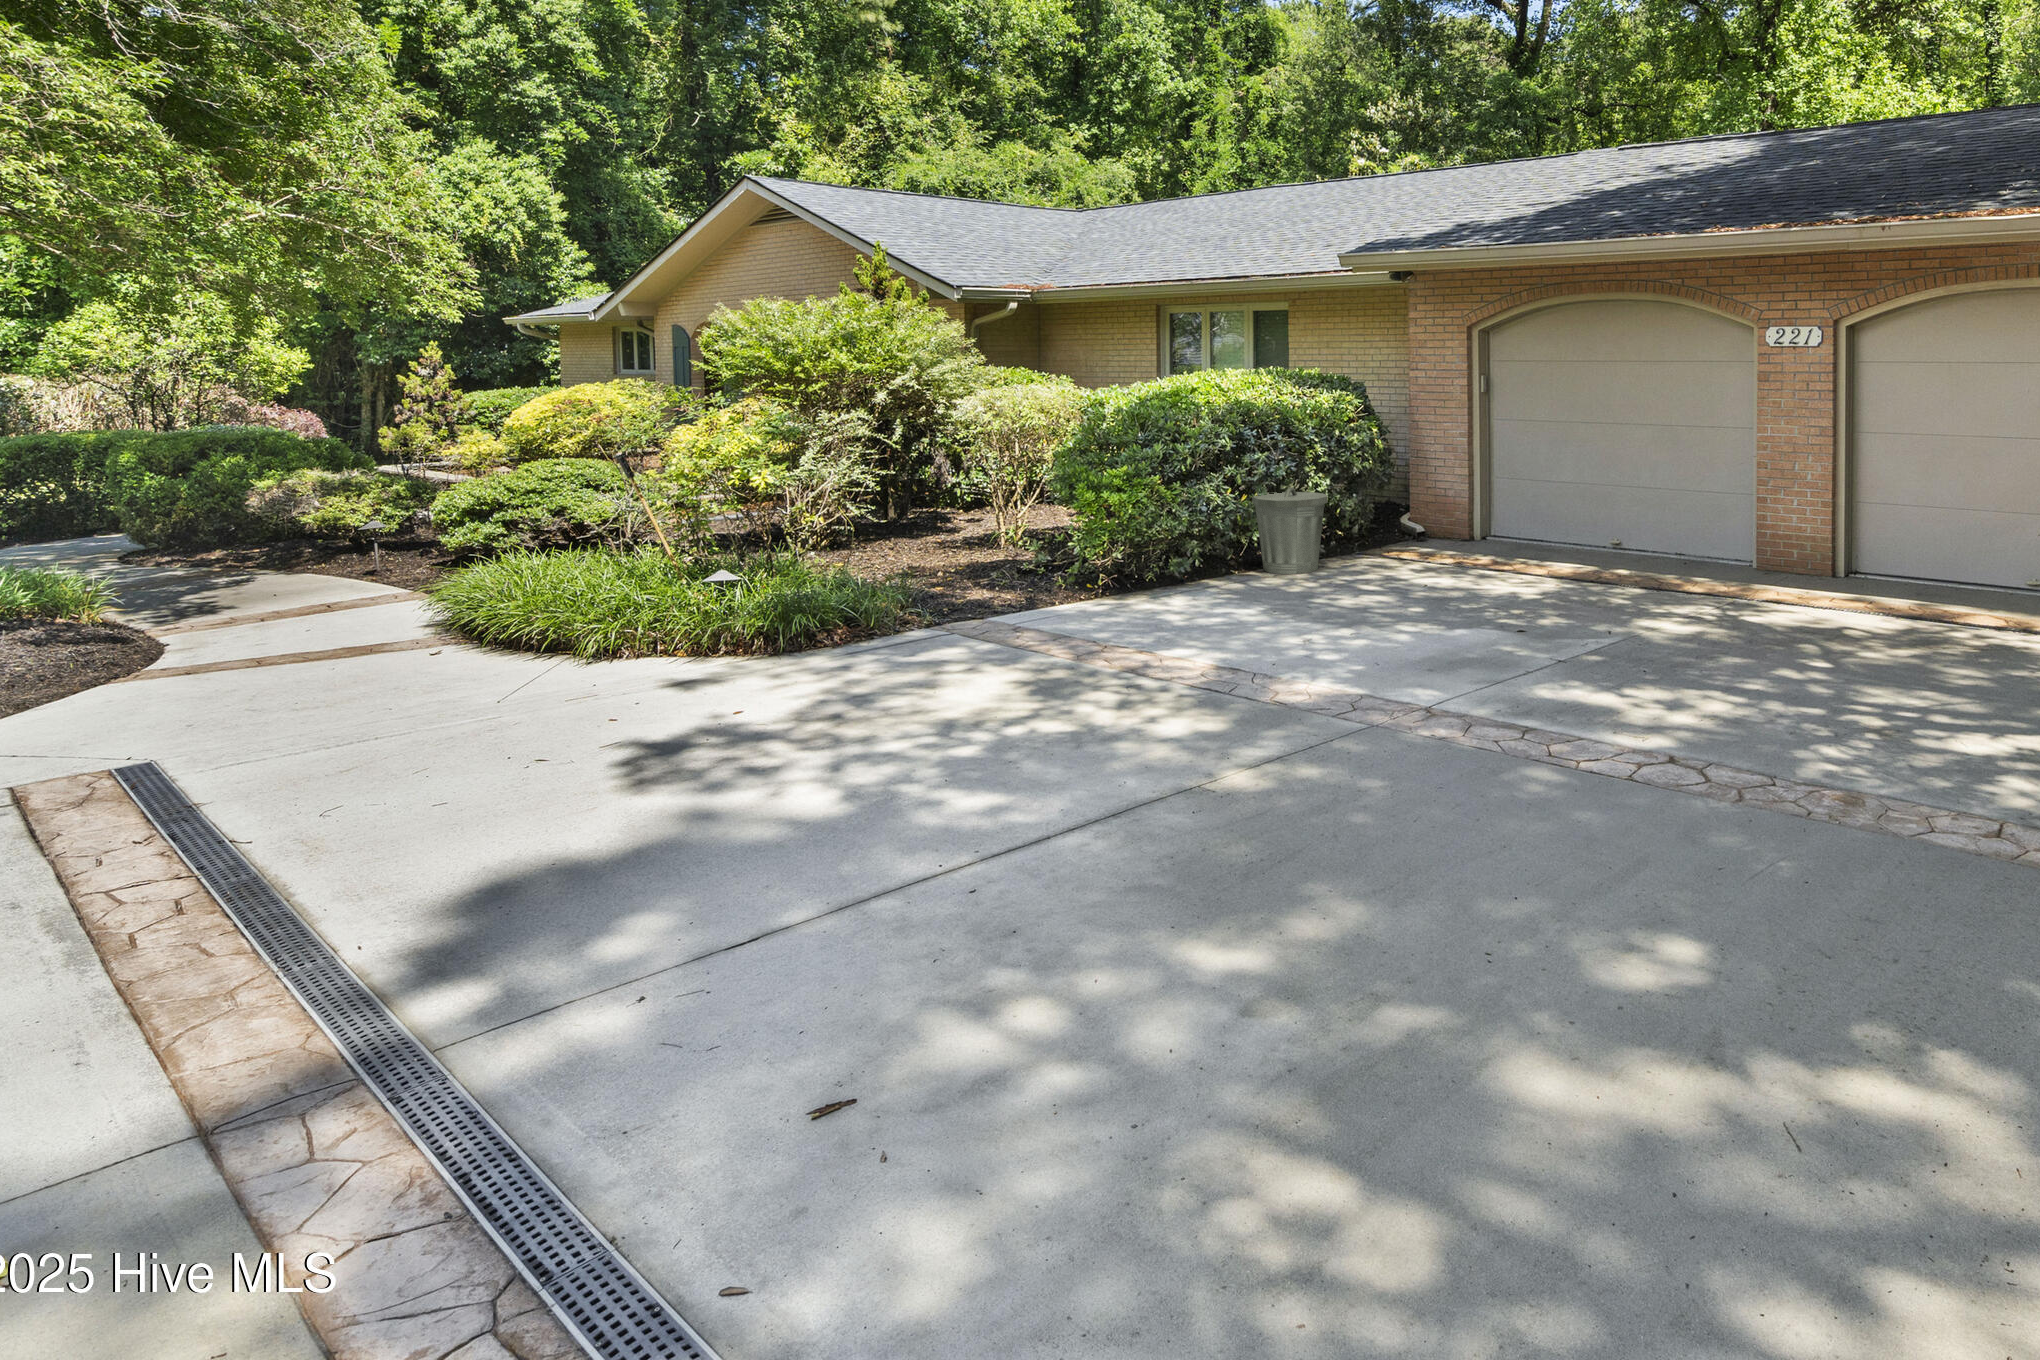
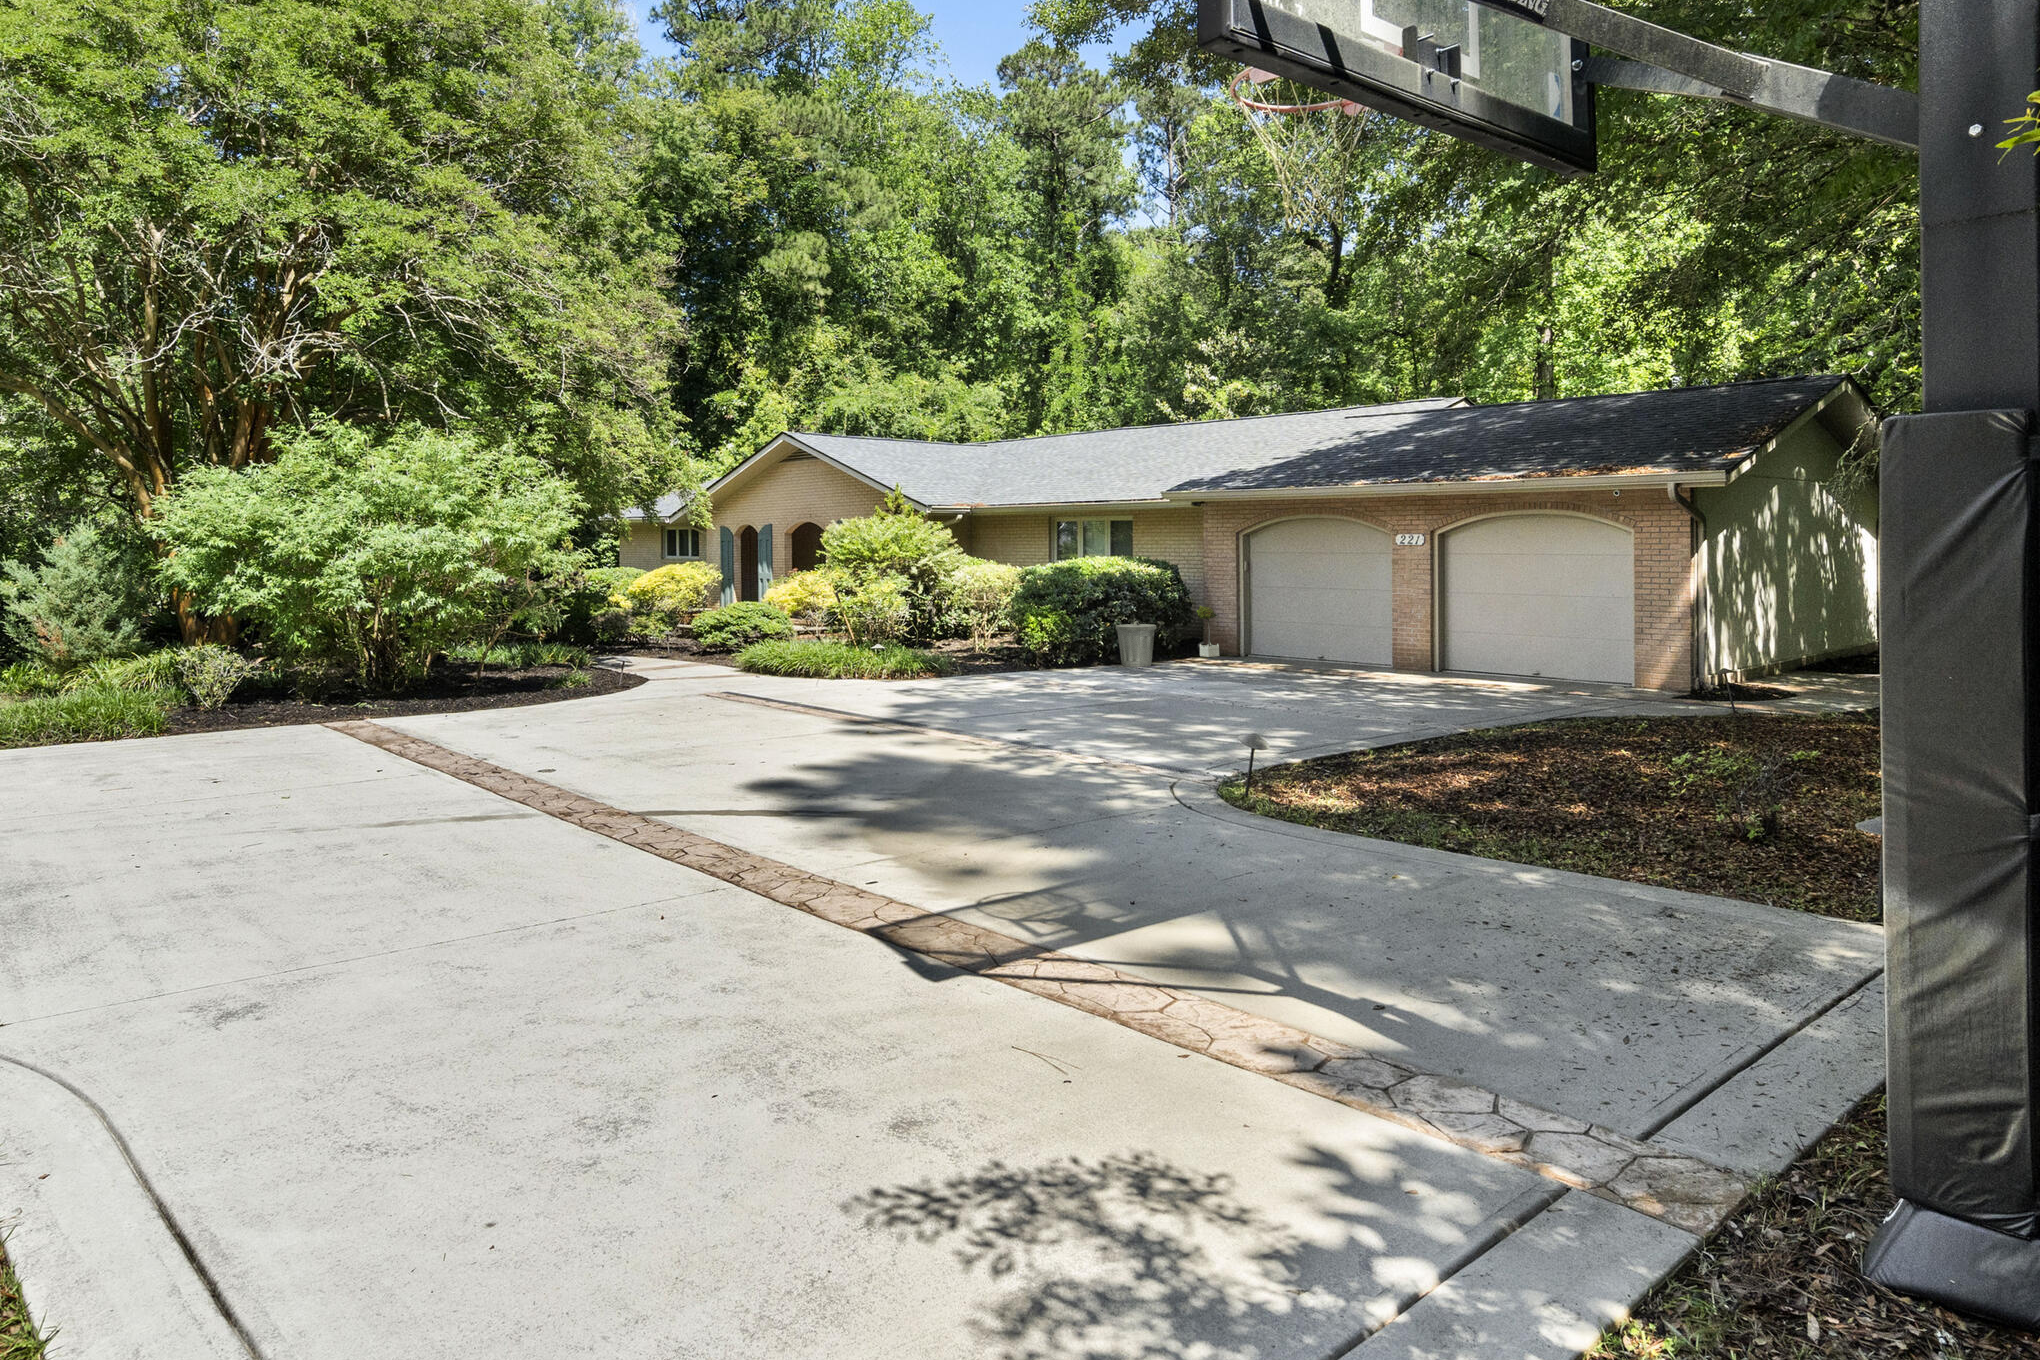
potted tree: none [1395,454,1434,544] -> present [1197,606,1219,657]

